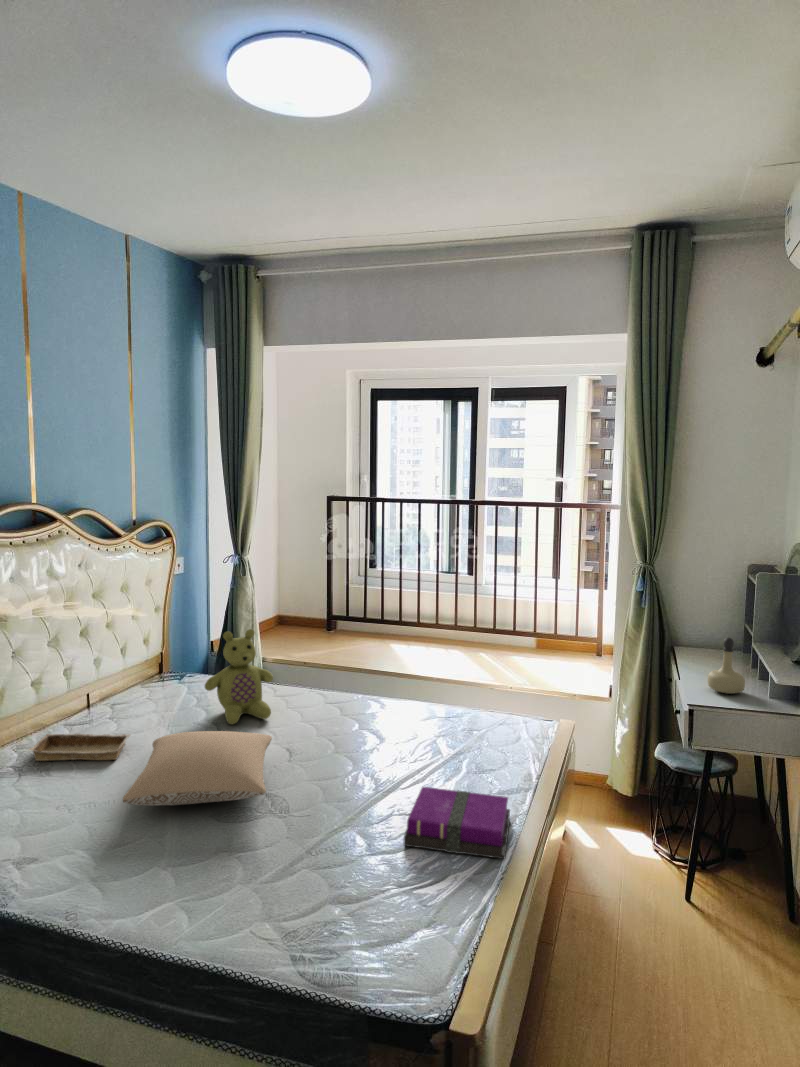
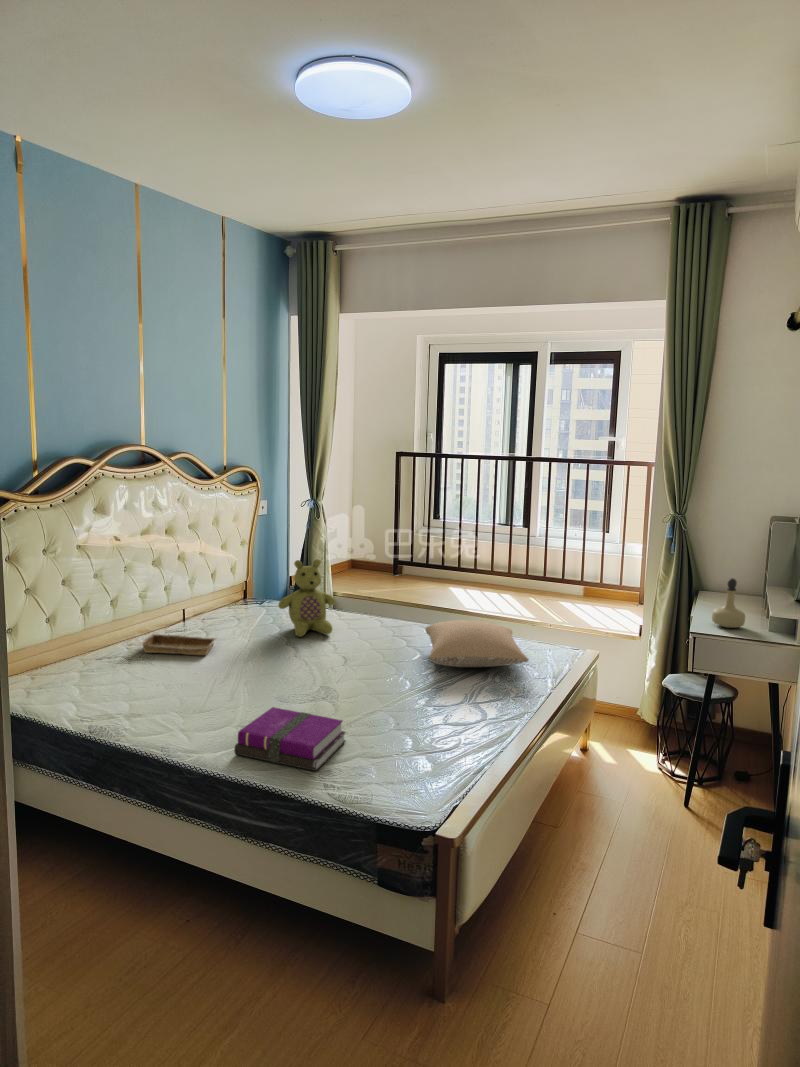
pillow: present [123,731,272,806] -> present [425,621,529,667]
notebook: present [404,787,510,859] -> present [234,707,346,771]

